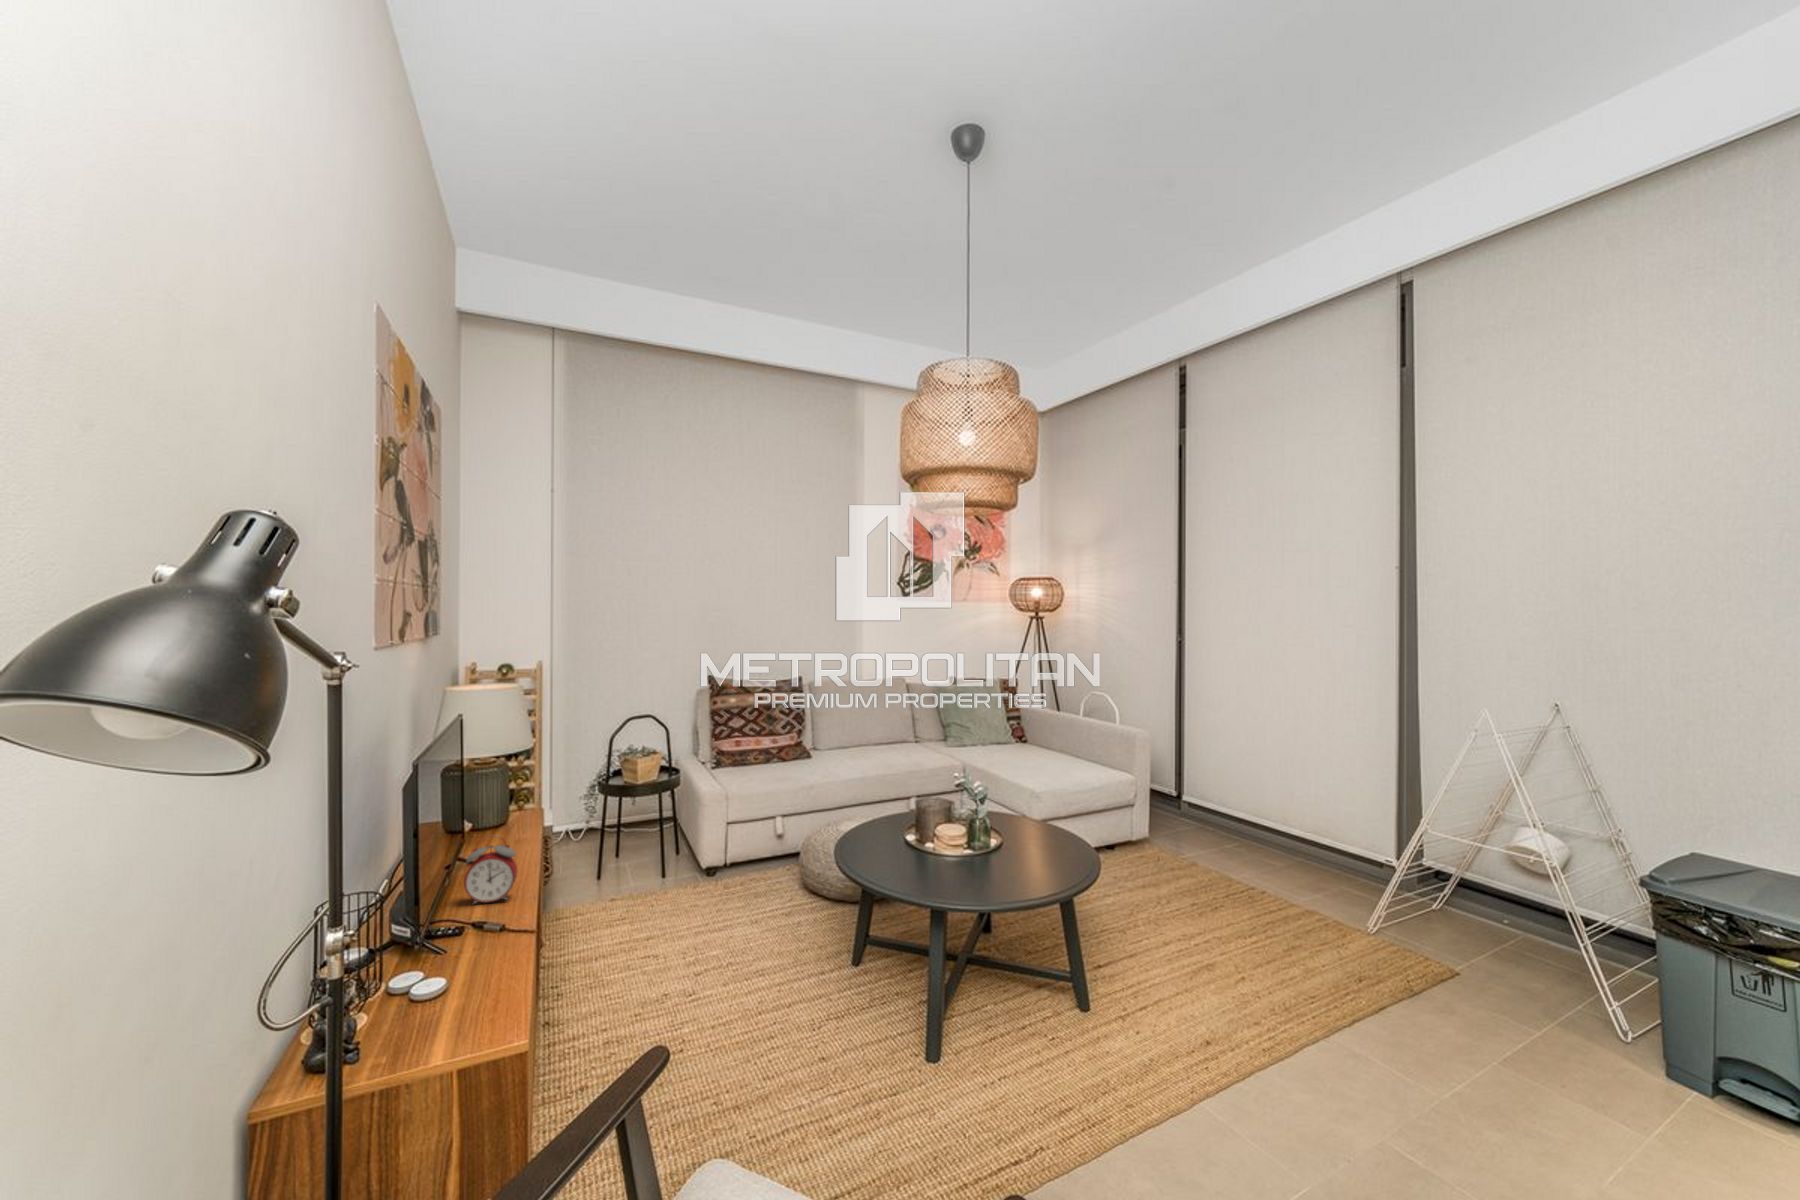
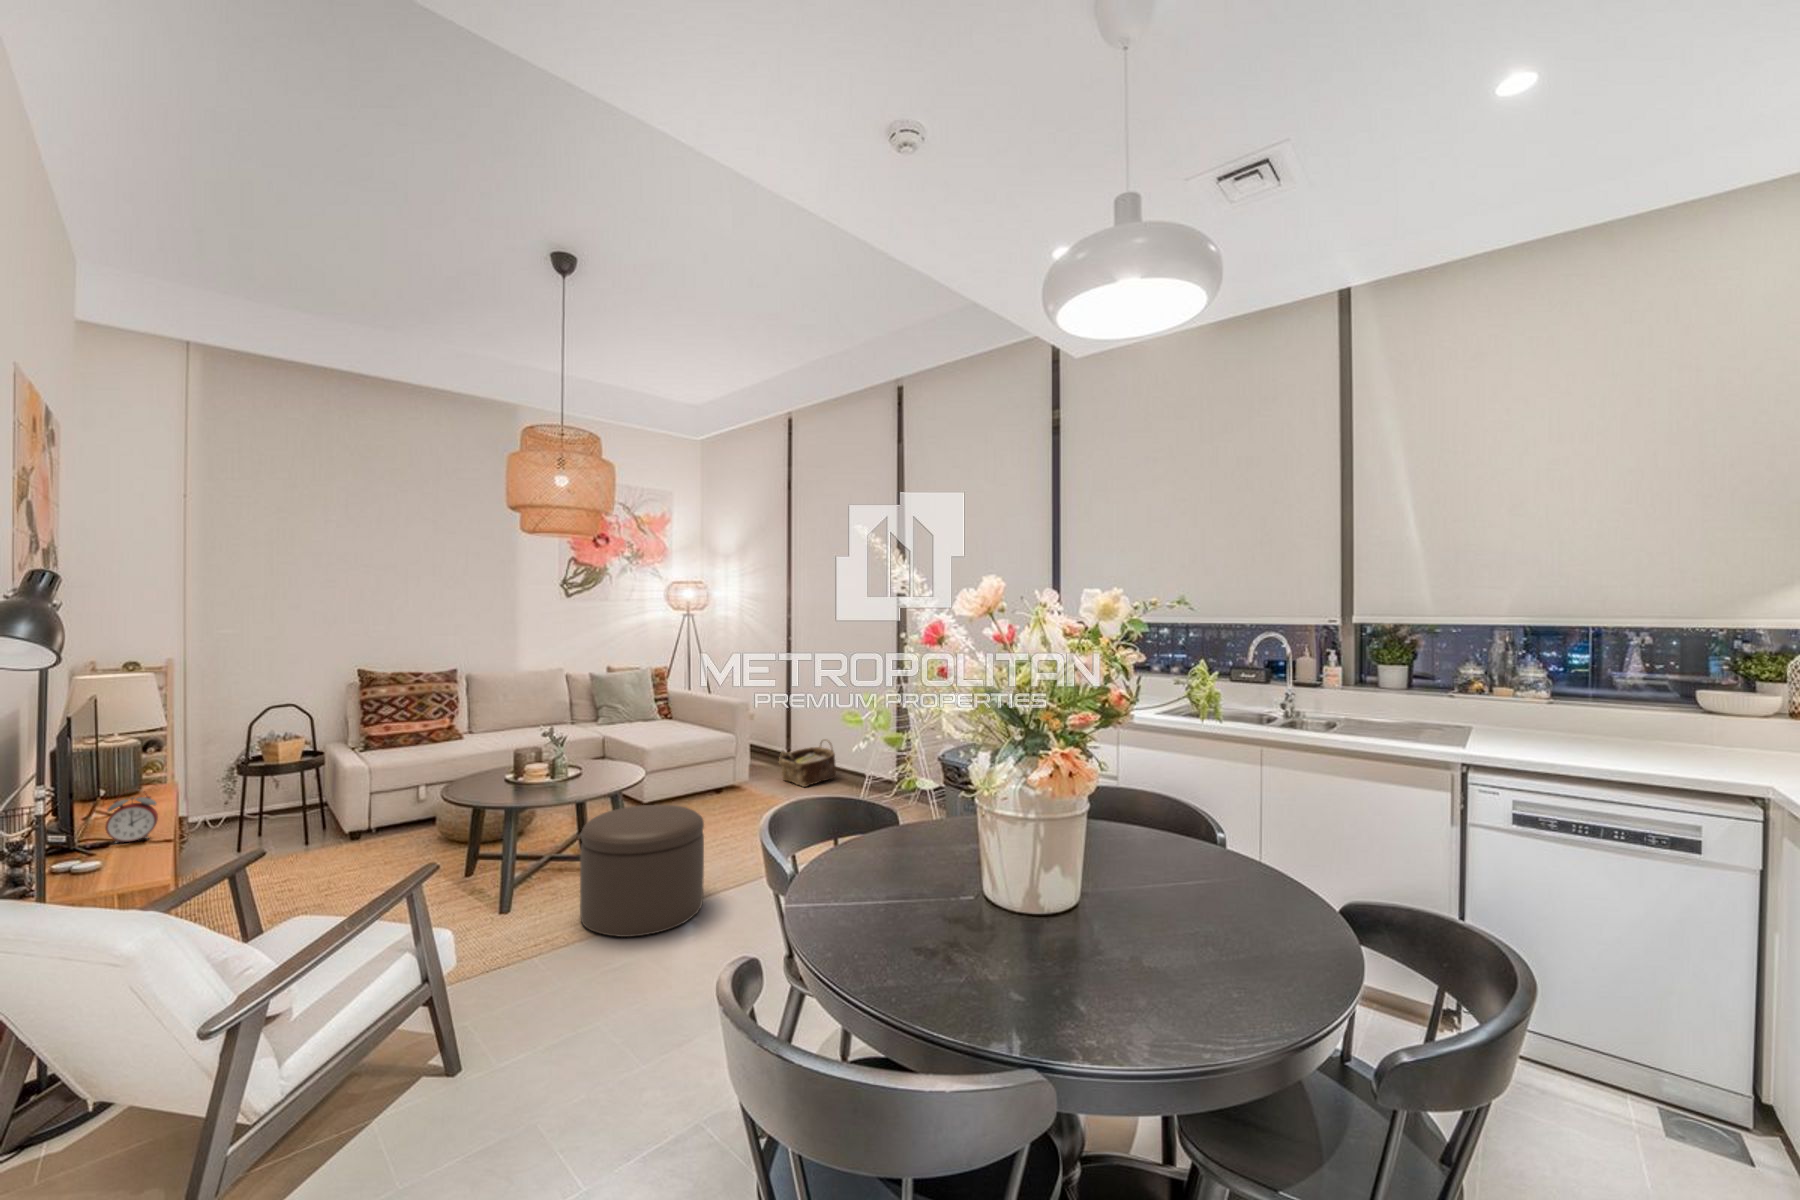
woven basket: none [1184,784,1267,852] -> present [779,739,836,787]
ottoman: none [1018,903,1210,1148] -> present [580,805,704,937]

